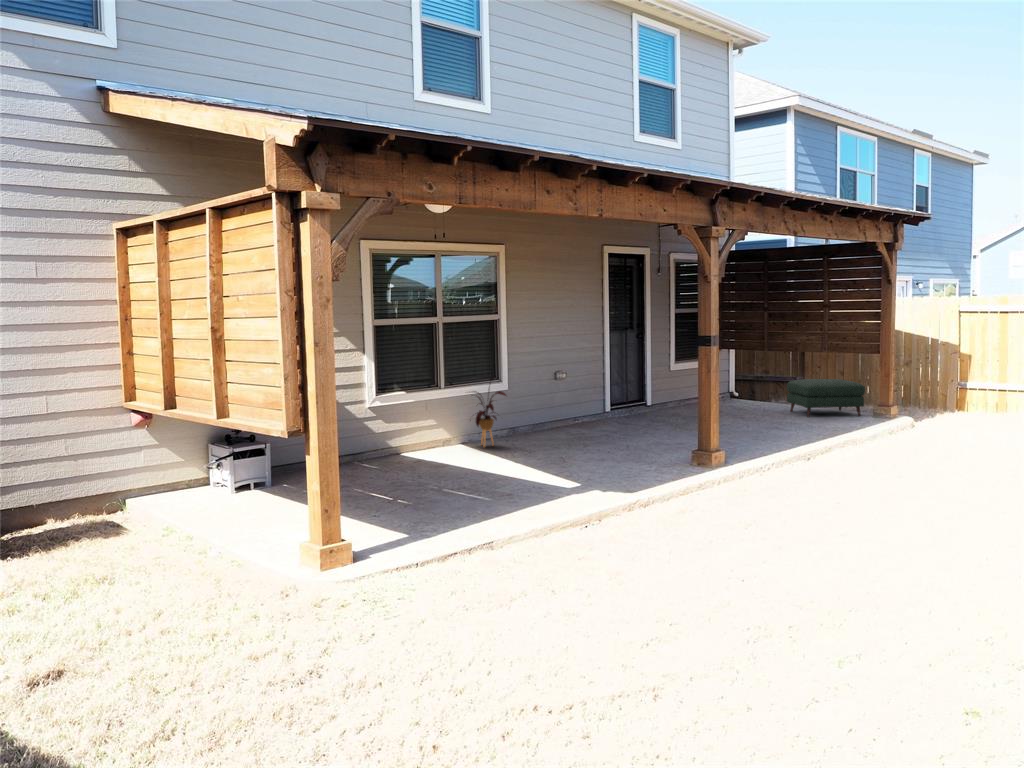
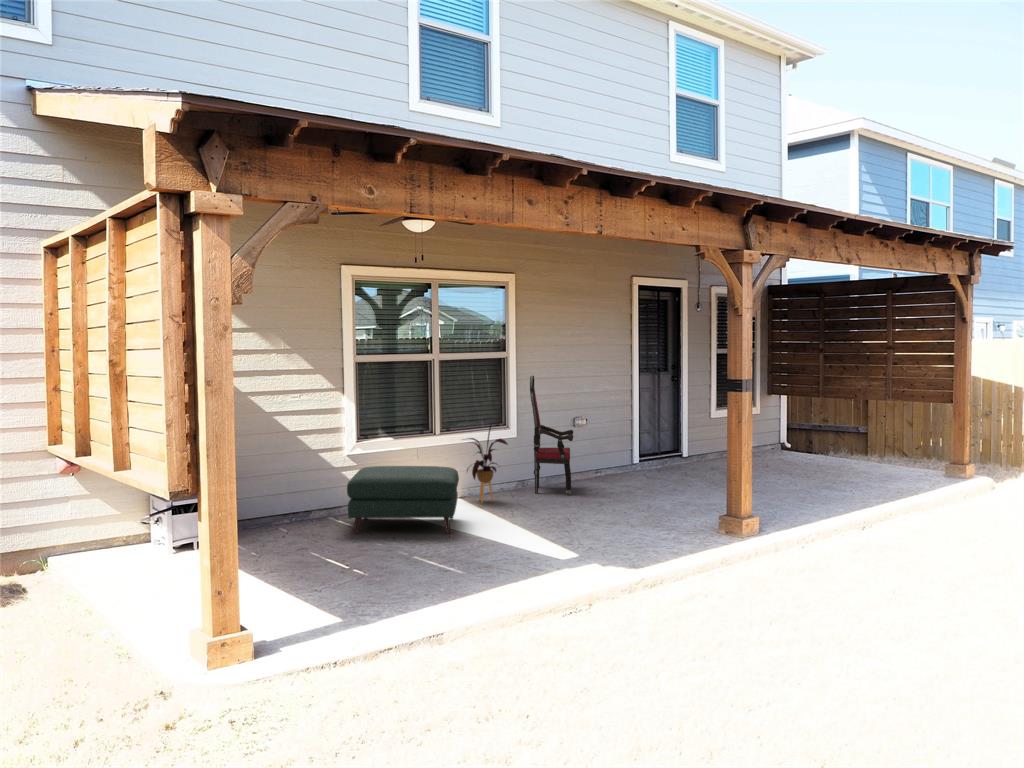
armchair: none [521,335,561,439] -> present [530,376,573,495]
ottoman: present [787,379,865,417] -> present [347,466,459,534]

